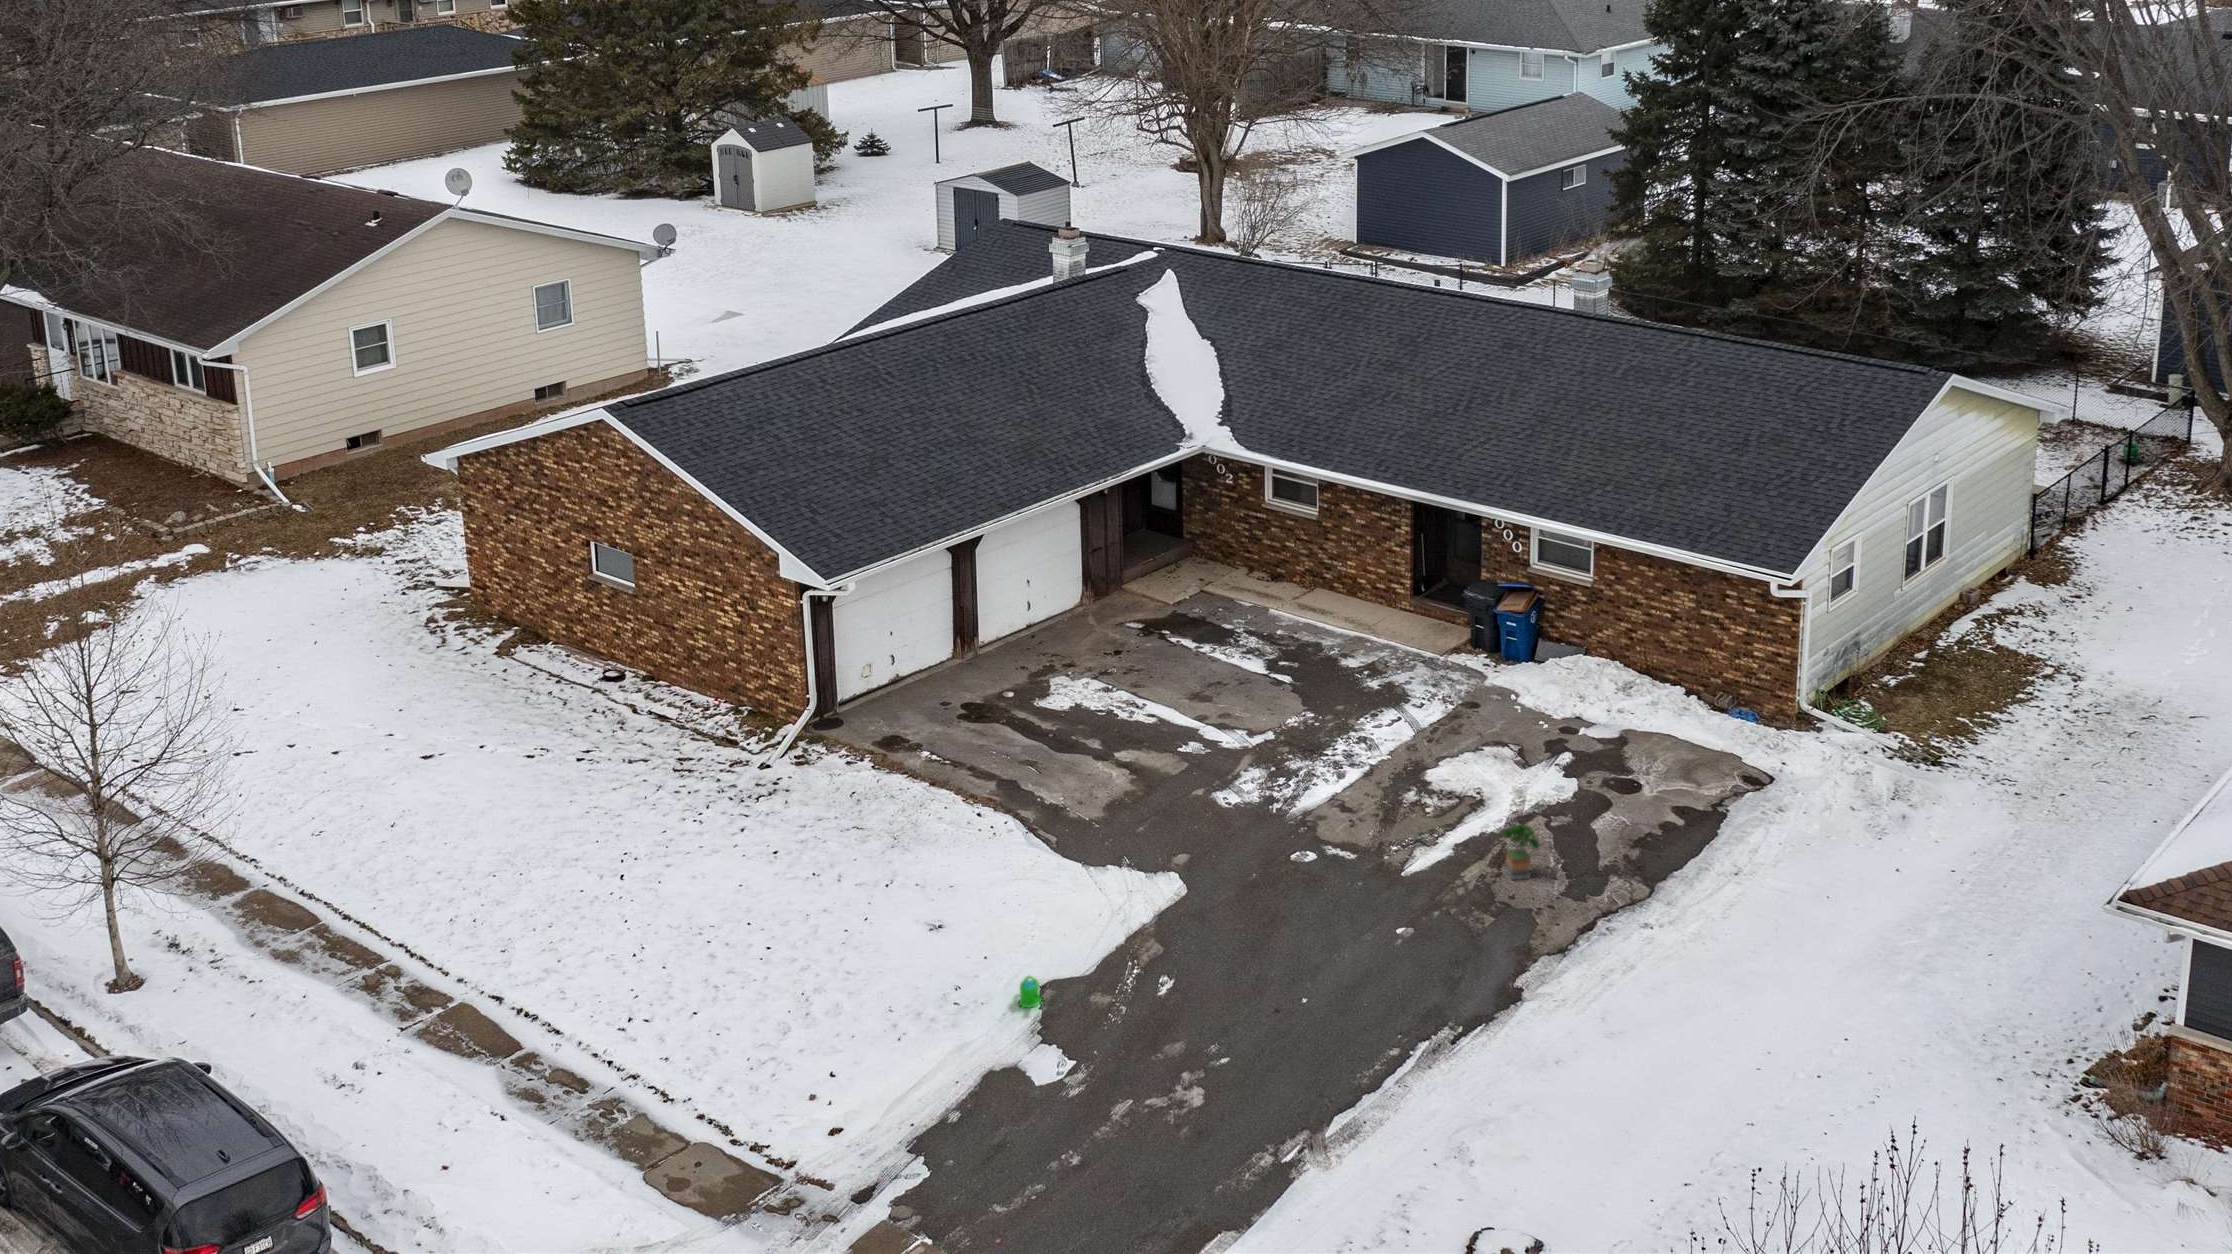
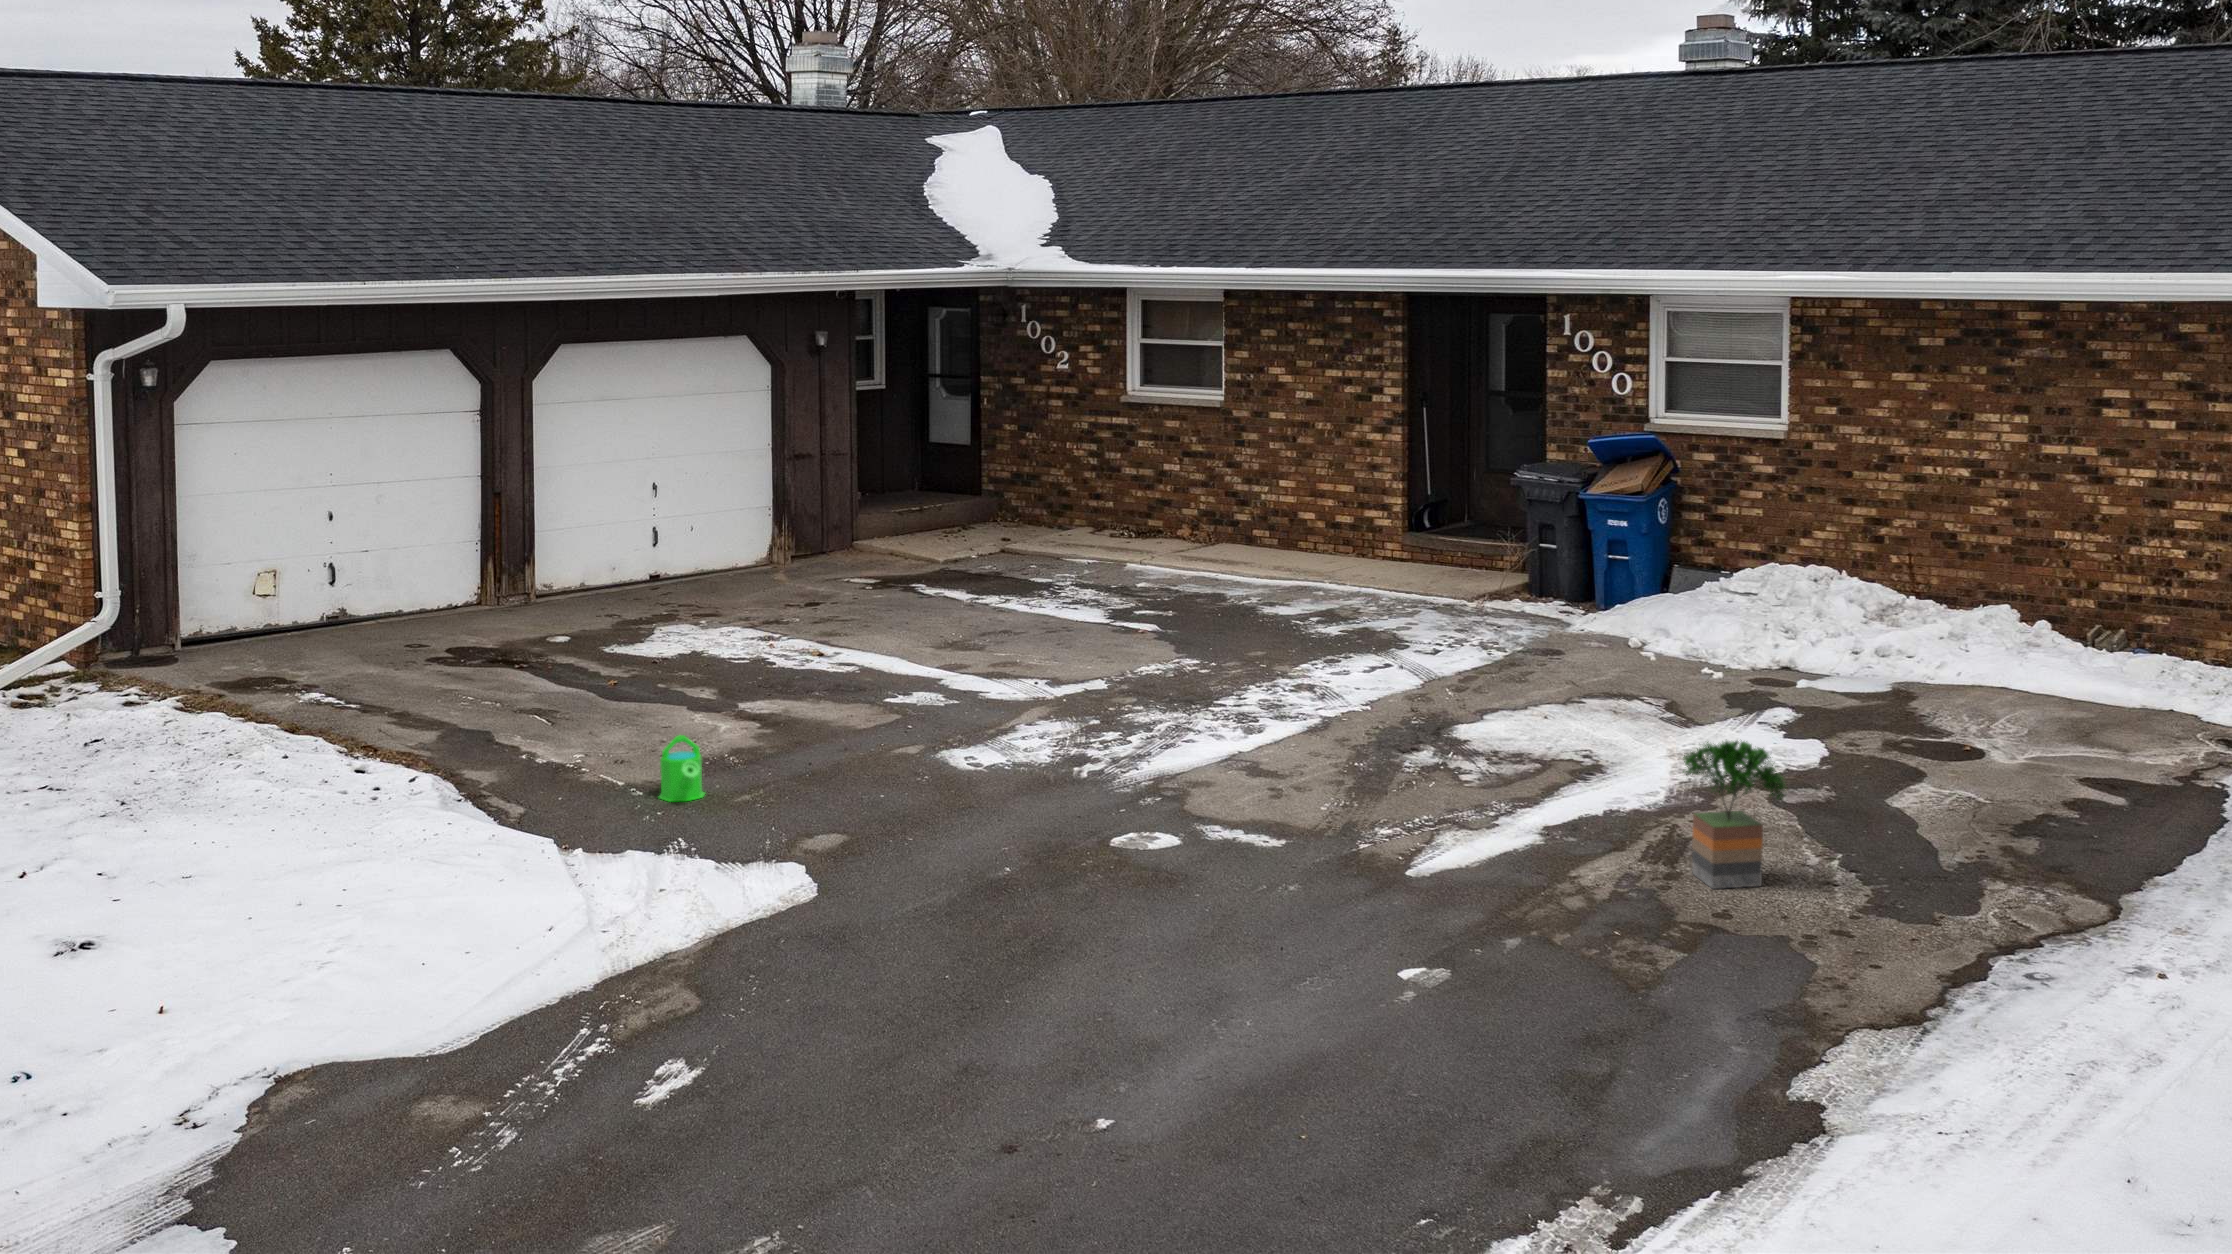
watering can: present [1019,976,1041,1008] -> present [659,735,705,802]

